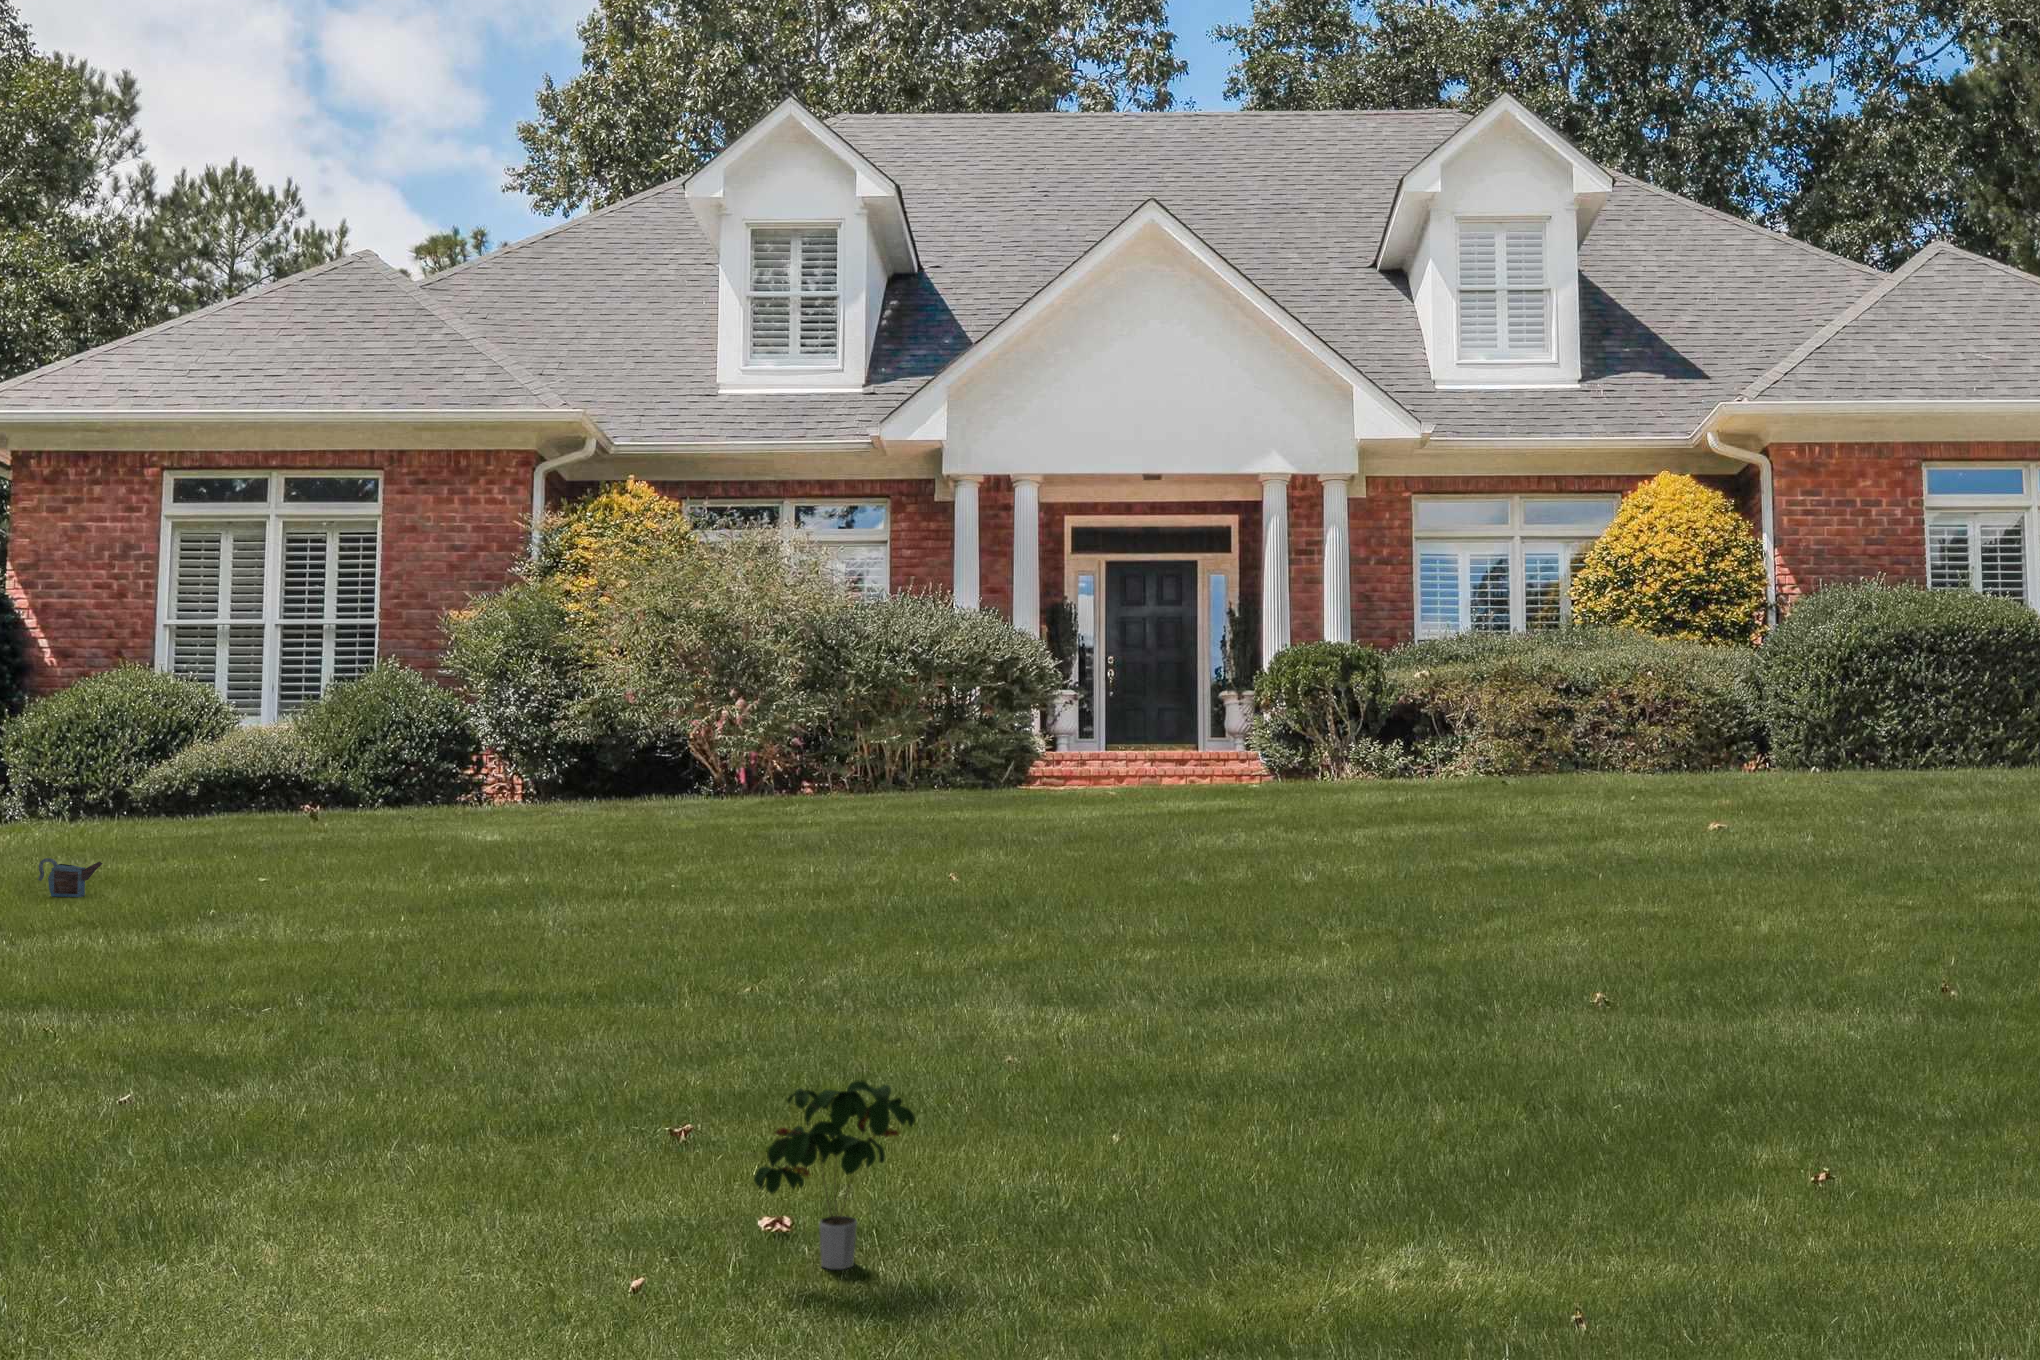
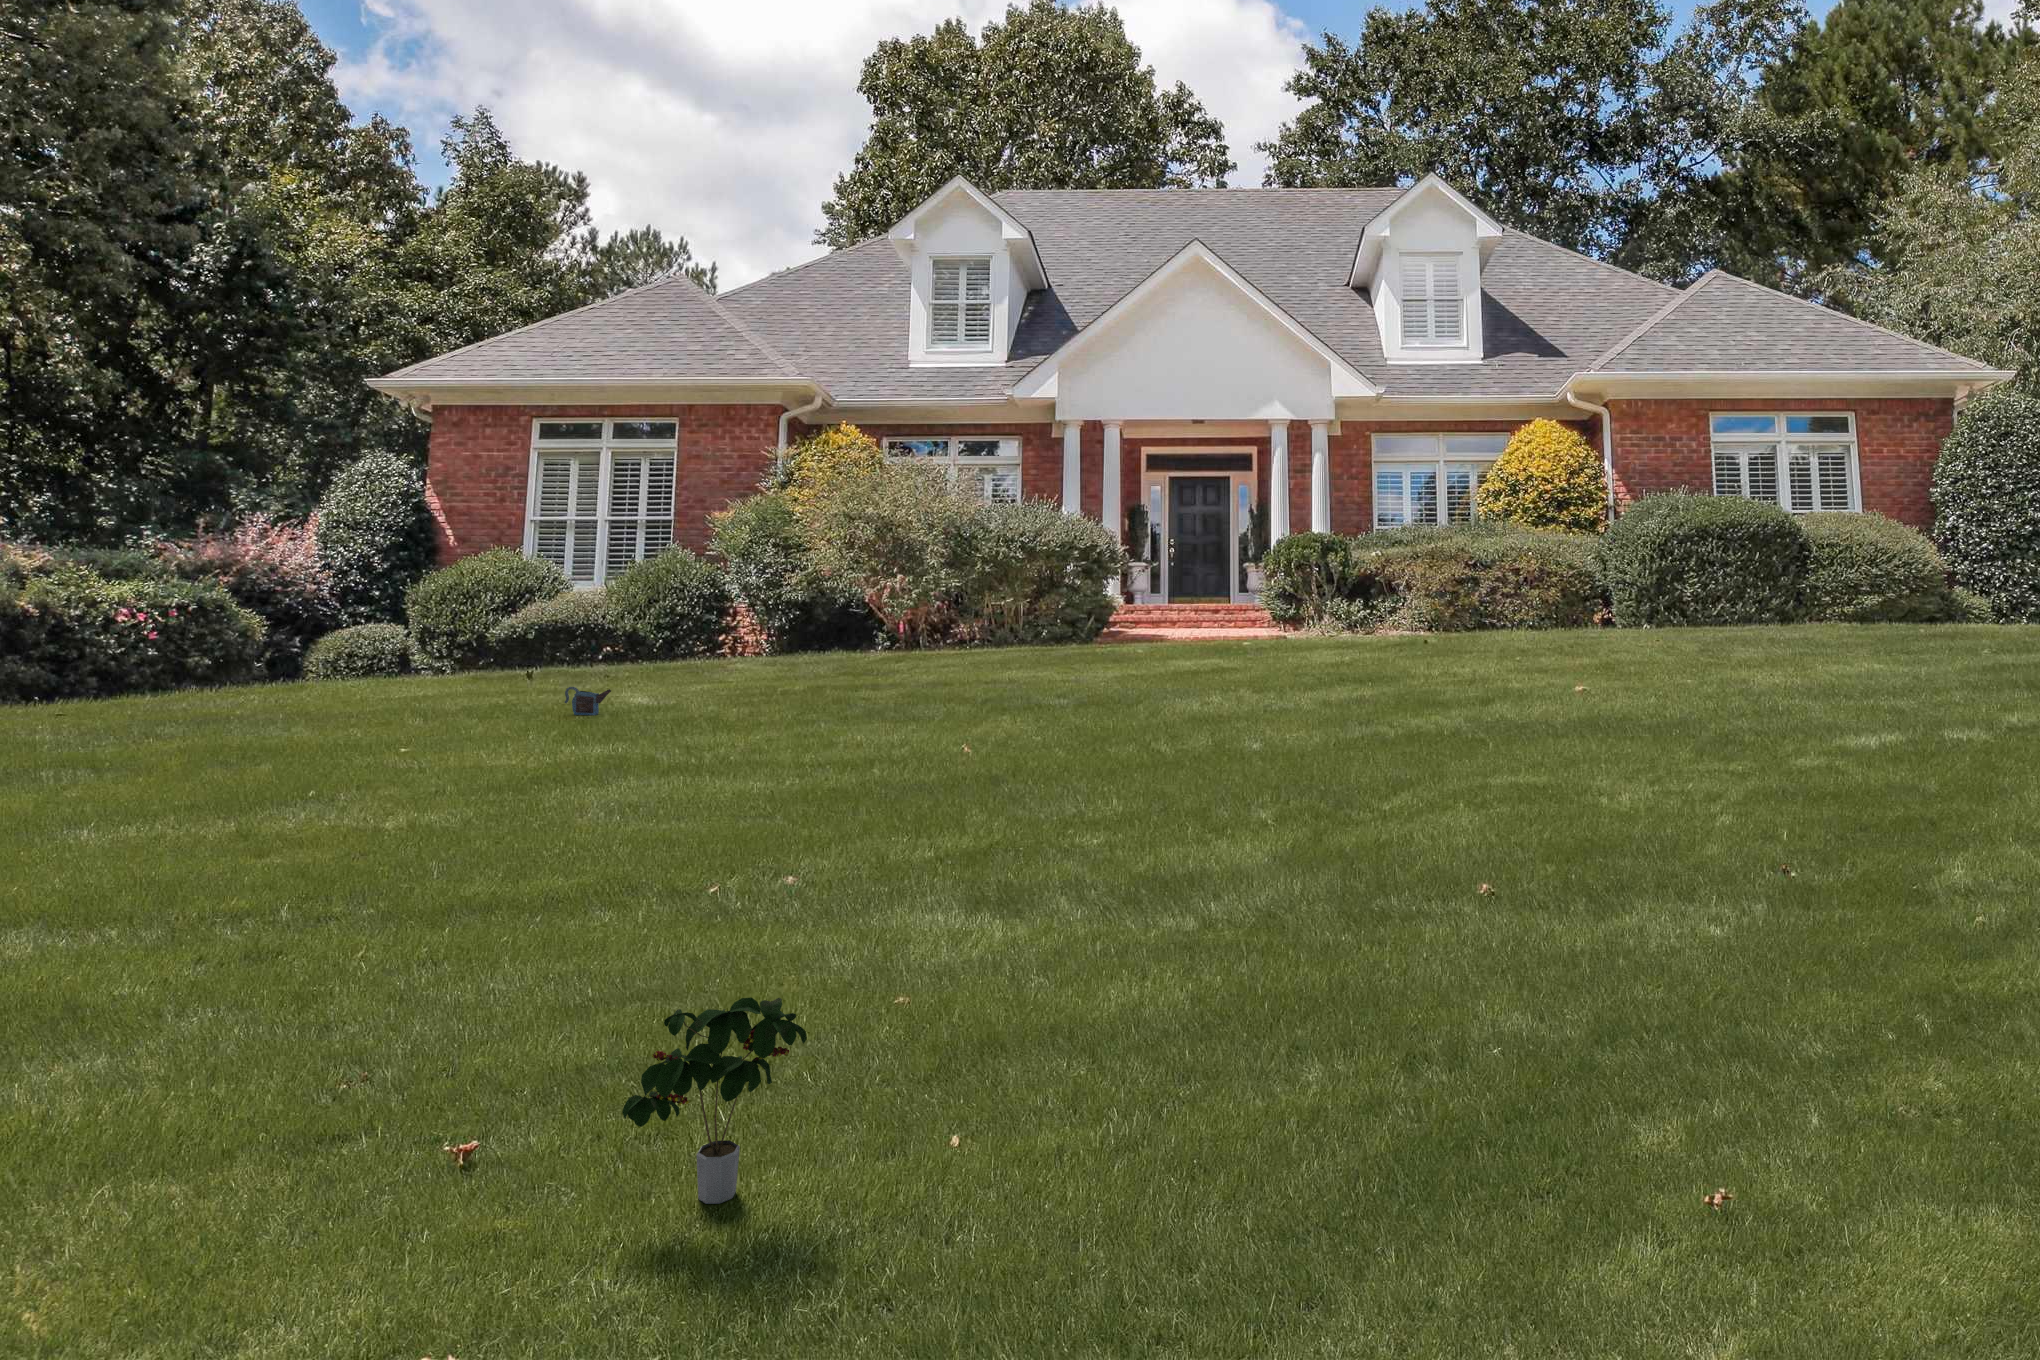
watering can: present [38,858,103,897] -> present [565,687,611,715]

